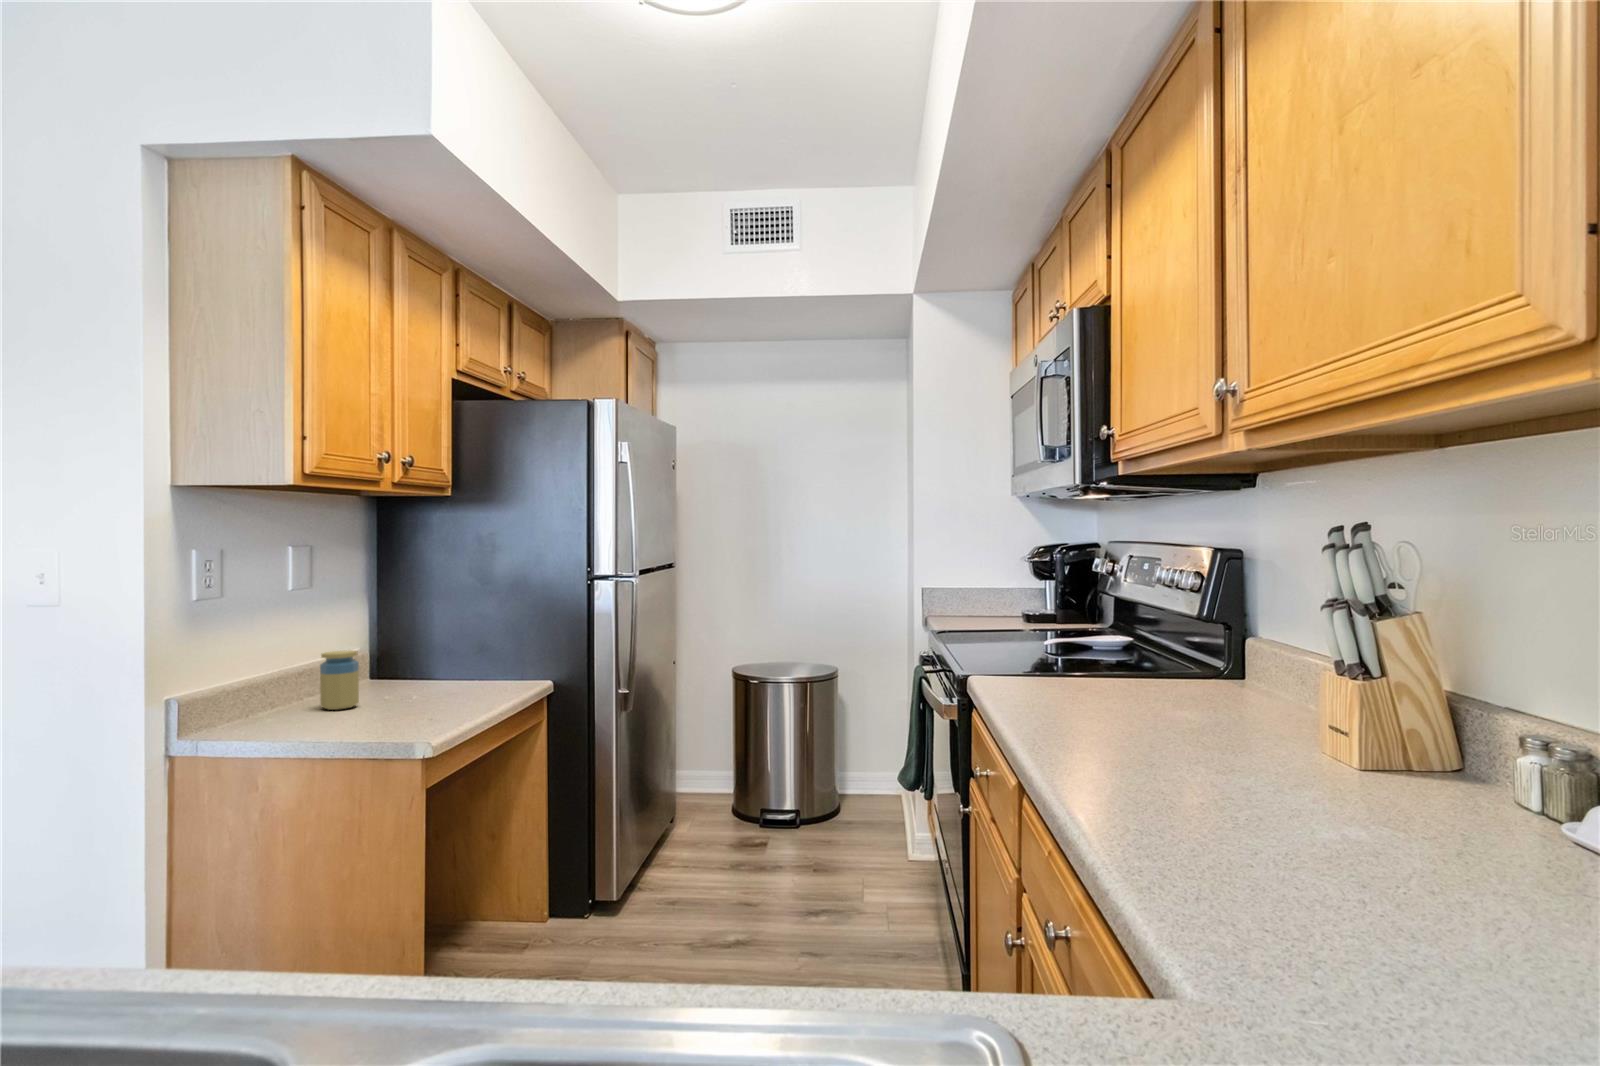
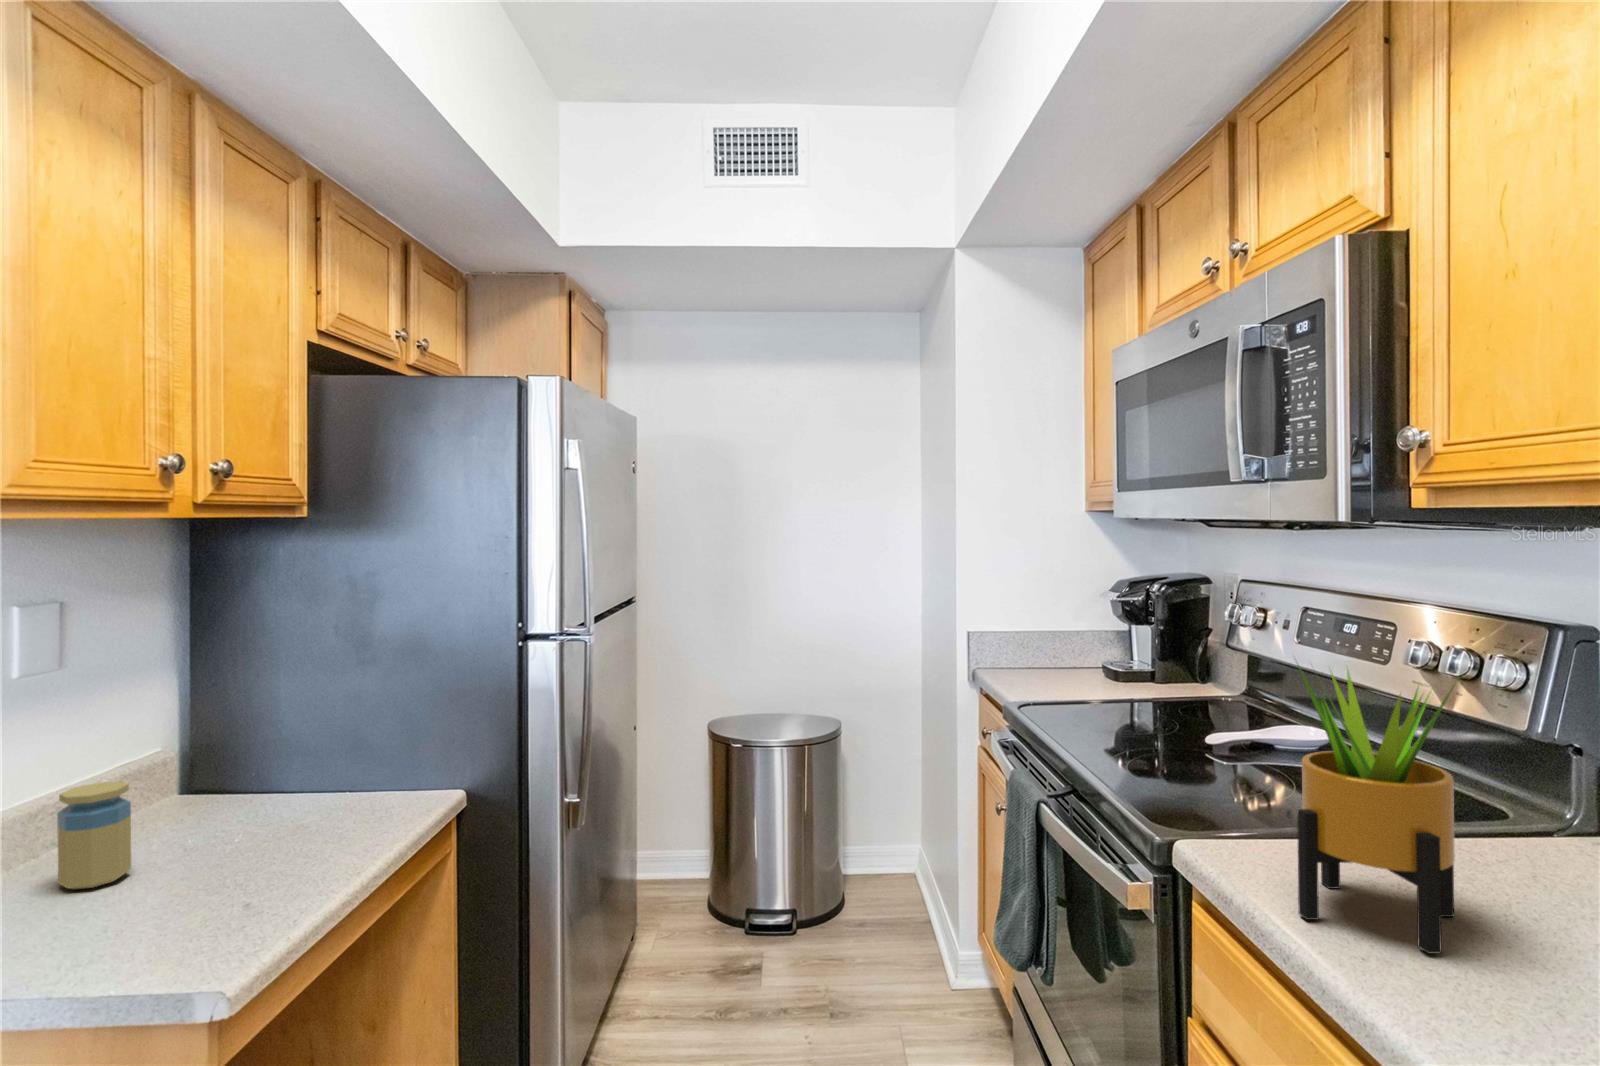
potted plant: none [1014,557,1101,709] -> present [1297,662,1458,953]

